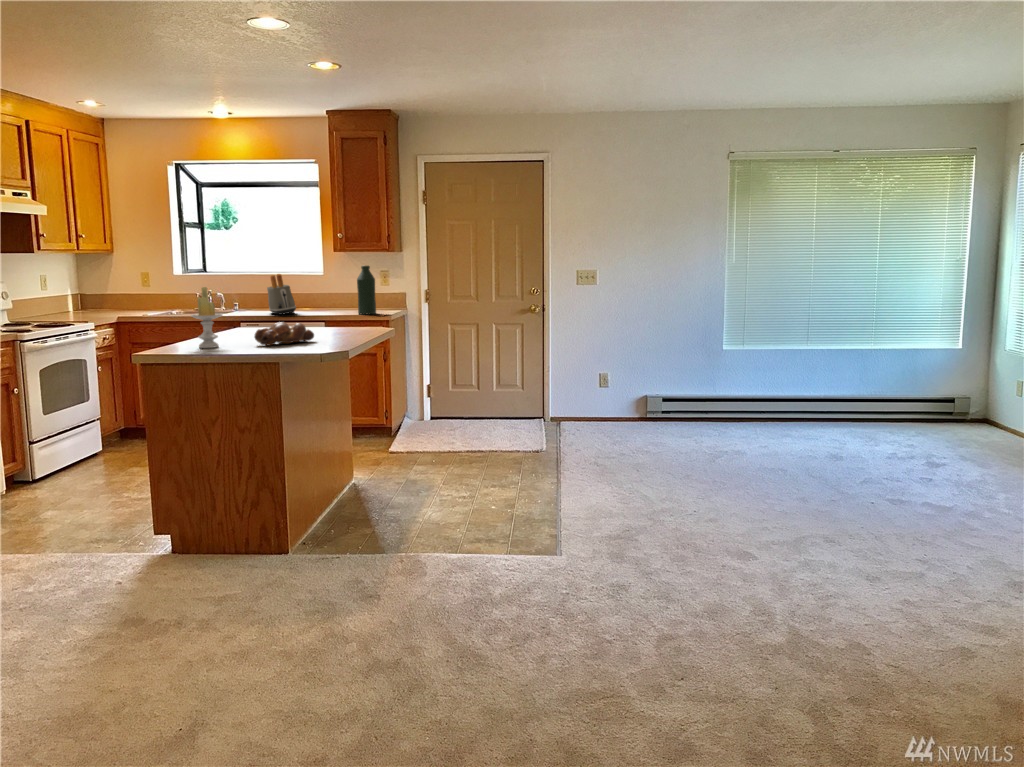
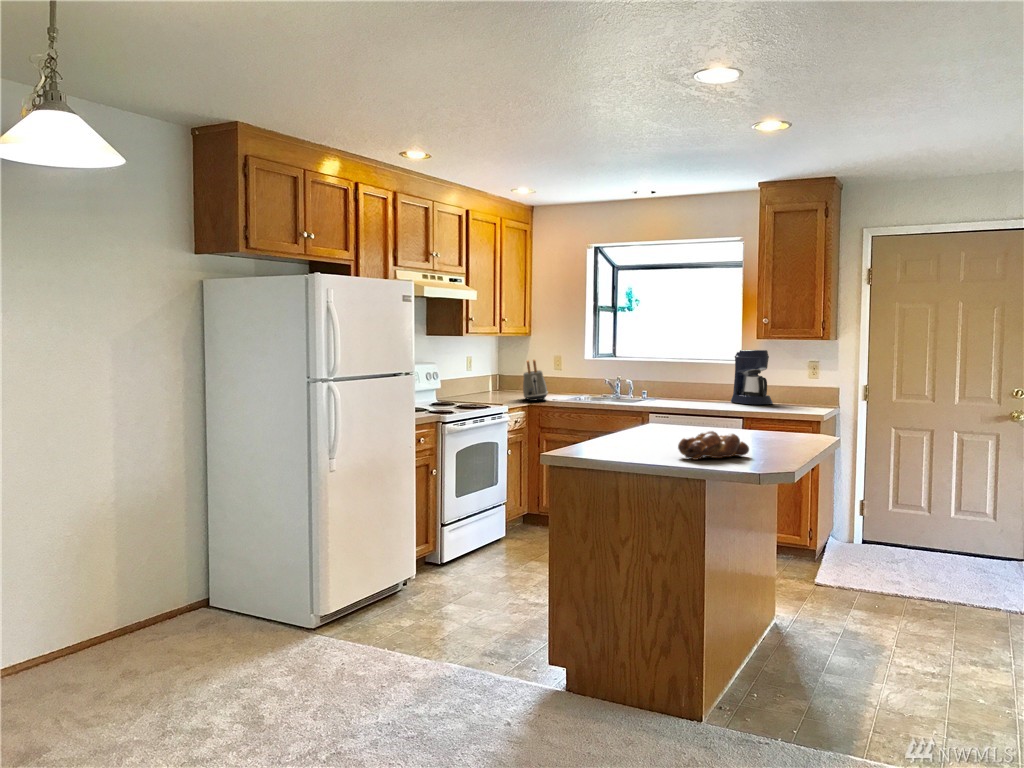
coffee maker: none [315,262,351,310] -> present [731,350,773,405]
bottle: present [357,266,376,314] -> none [784,356,807,413]
toaster: present [267,274,296,315] -> present [523,360,548,401]
candle: present [191,287,222,348] -> none [608,386,644,457]

